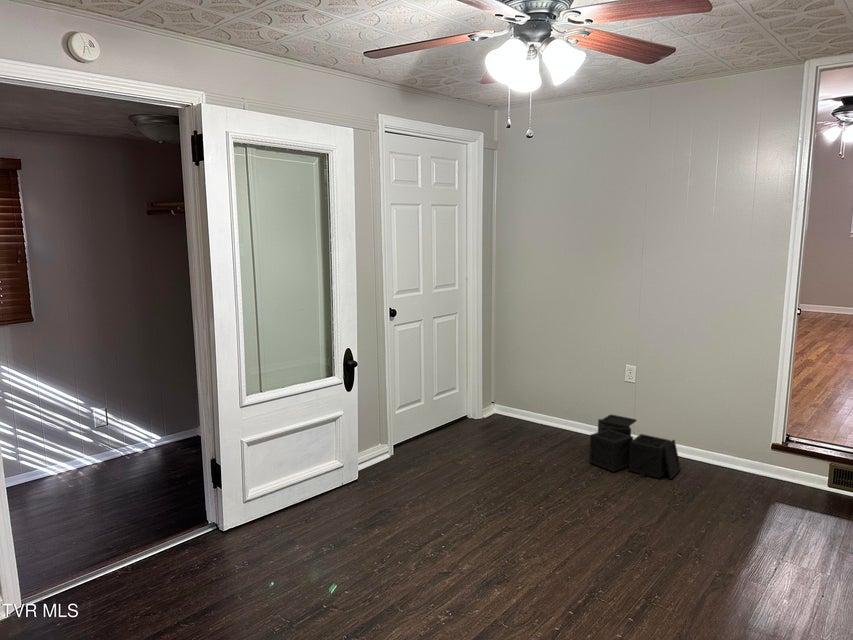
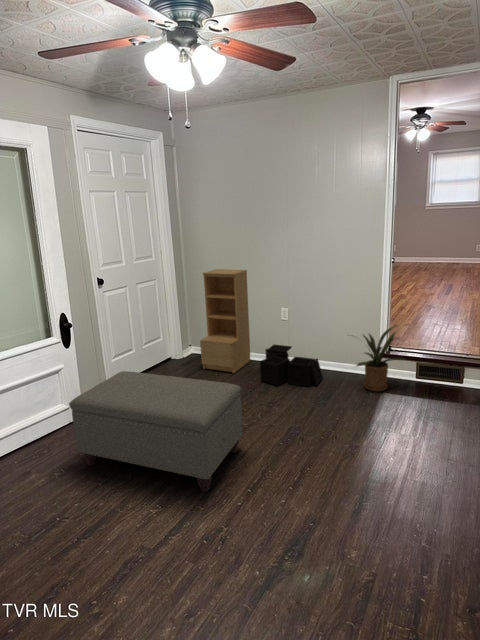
bookshelf: none [509,306,579,448] -> present [200,269,250,373]
house plant: none [716,404,817,499] -> present [357,326,405,391]
ottoman: none [349,426,566,598] -> present [69,371,242,492]

